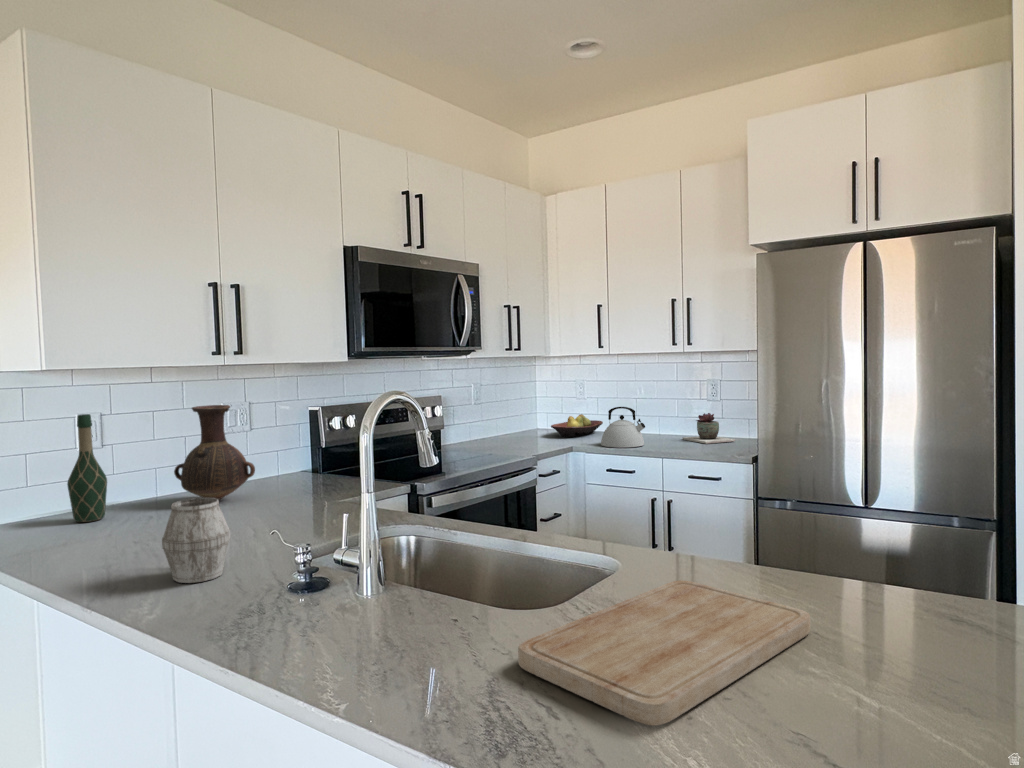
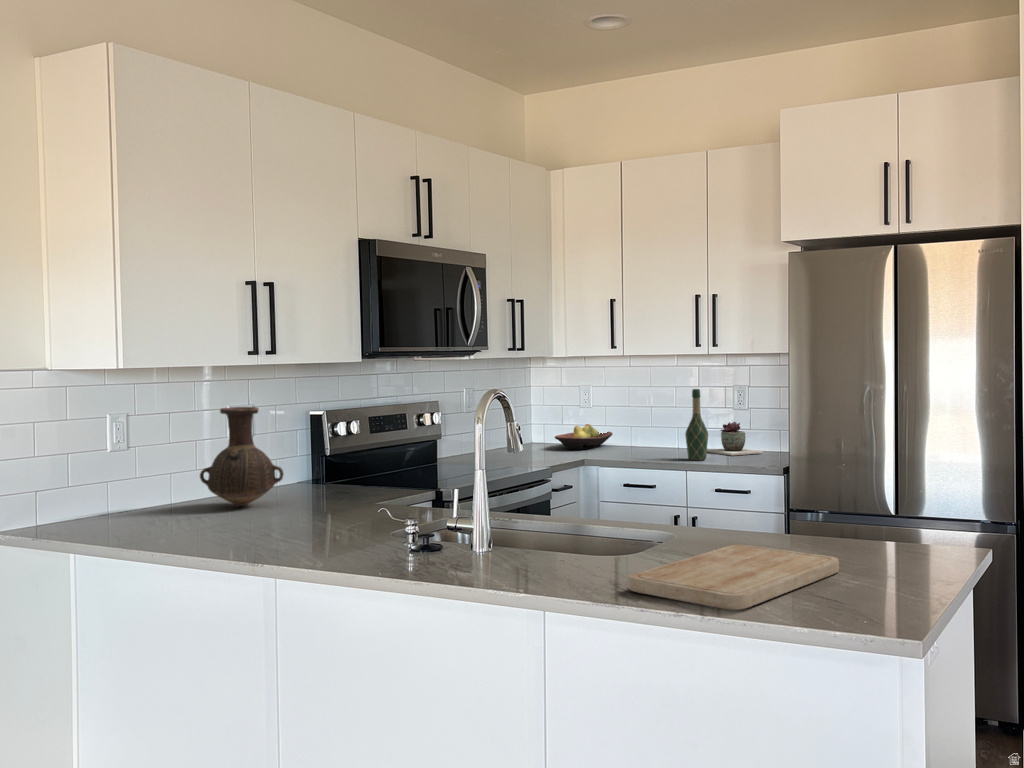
kettle: present [601,407,645,448] -> none [616,414,666,459]
wine bottle: present [67,414,107,522] -> present [685,389,708,460]
mug: present [162,498,230,583] -> none [279,486,337,559]

